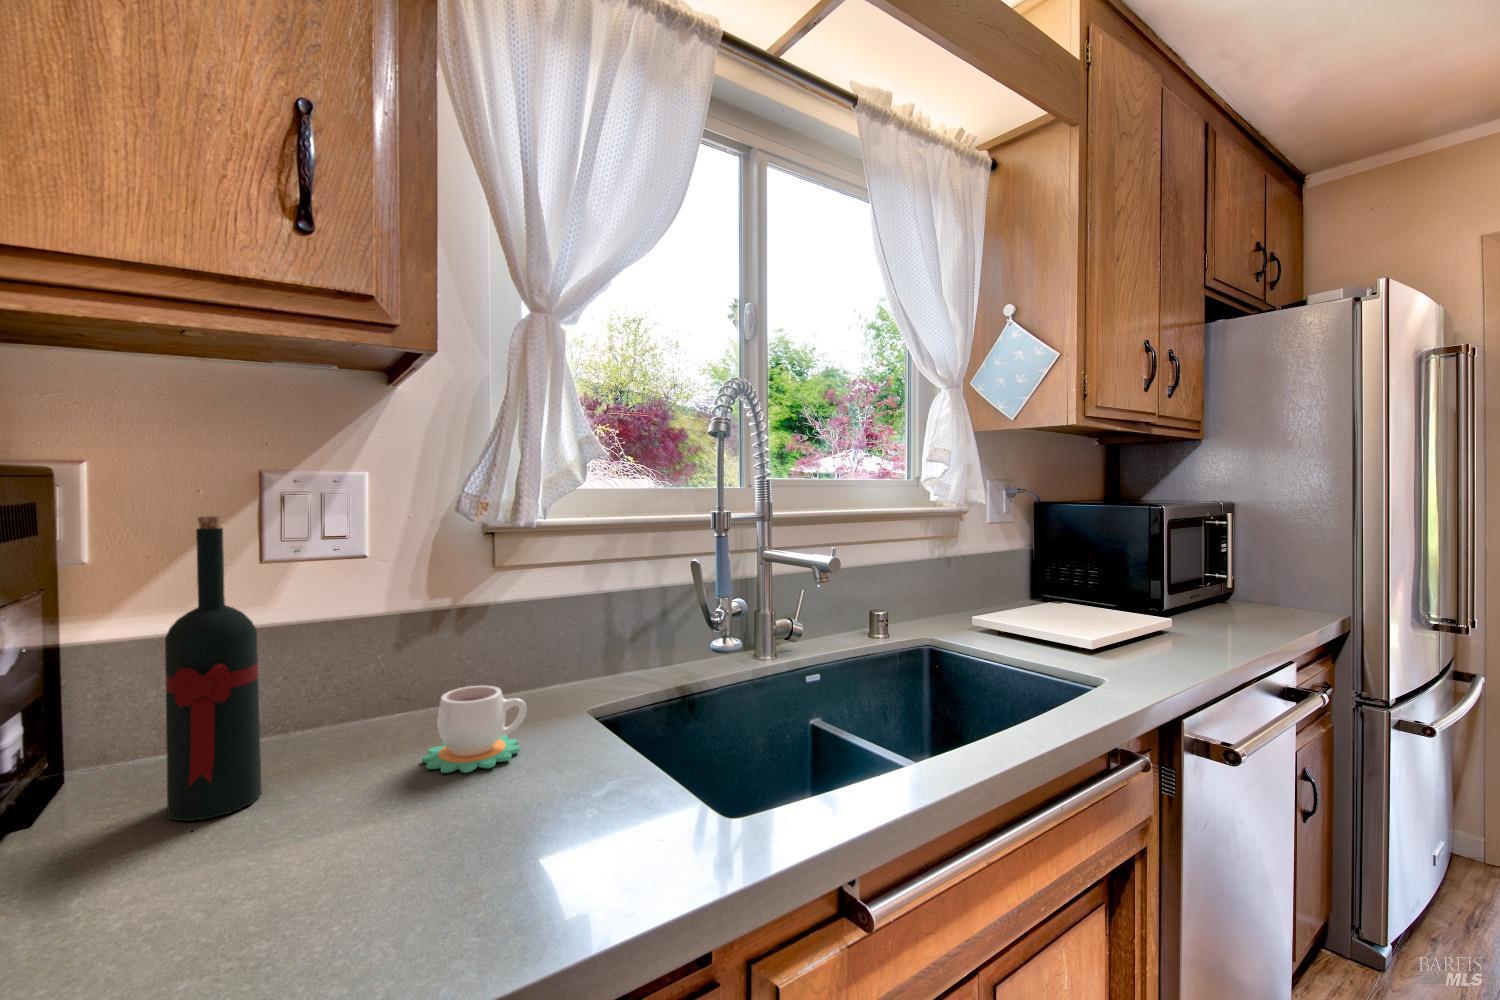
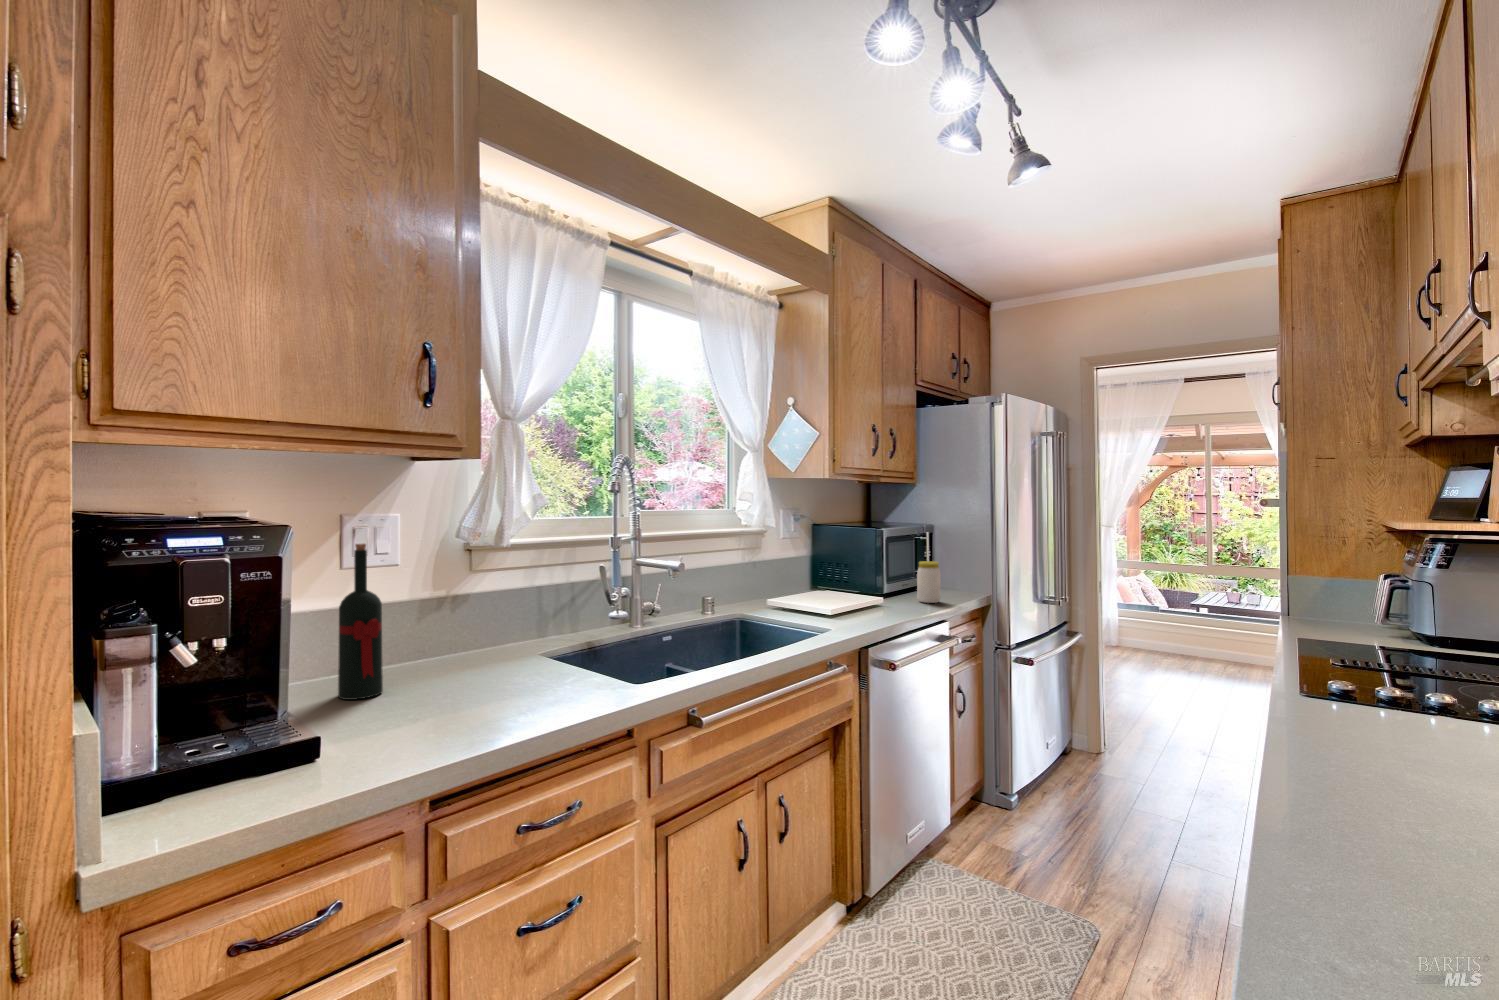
jar: none [1225,561,1272,630] -> present [917,561,941,603]
mug: present [422,686,526,773] -> none [458,636,514,679]

